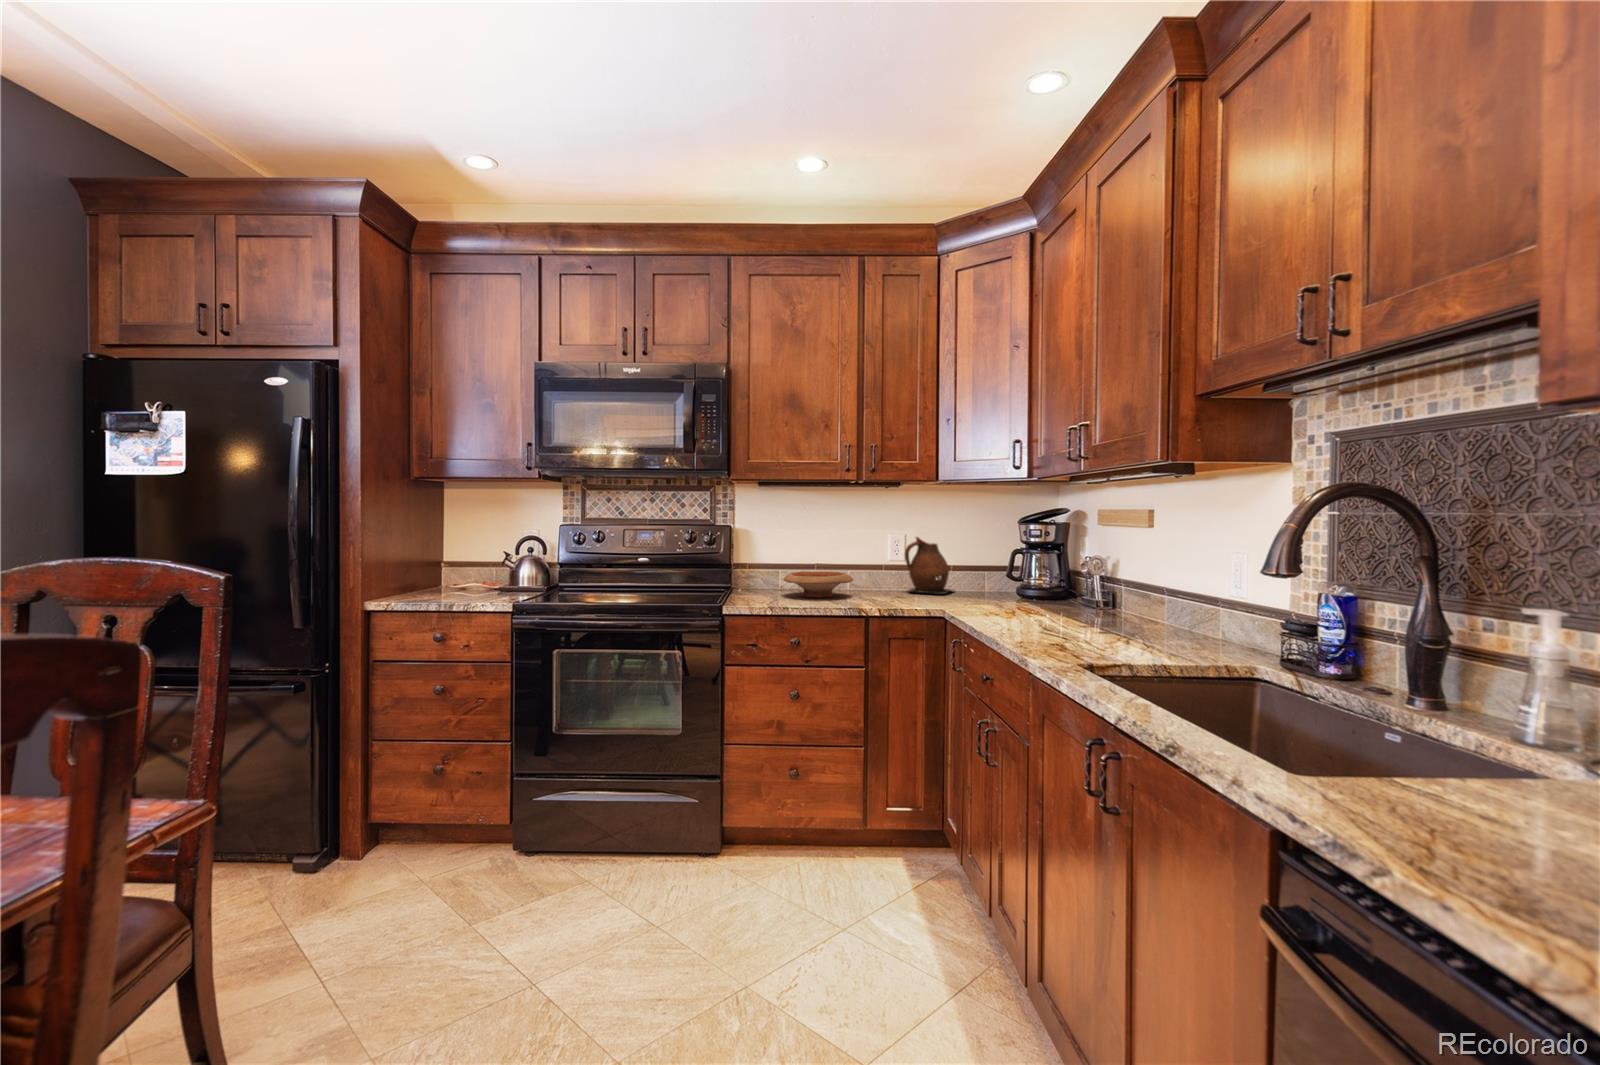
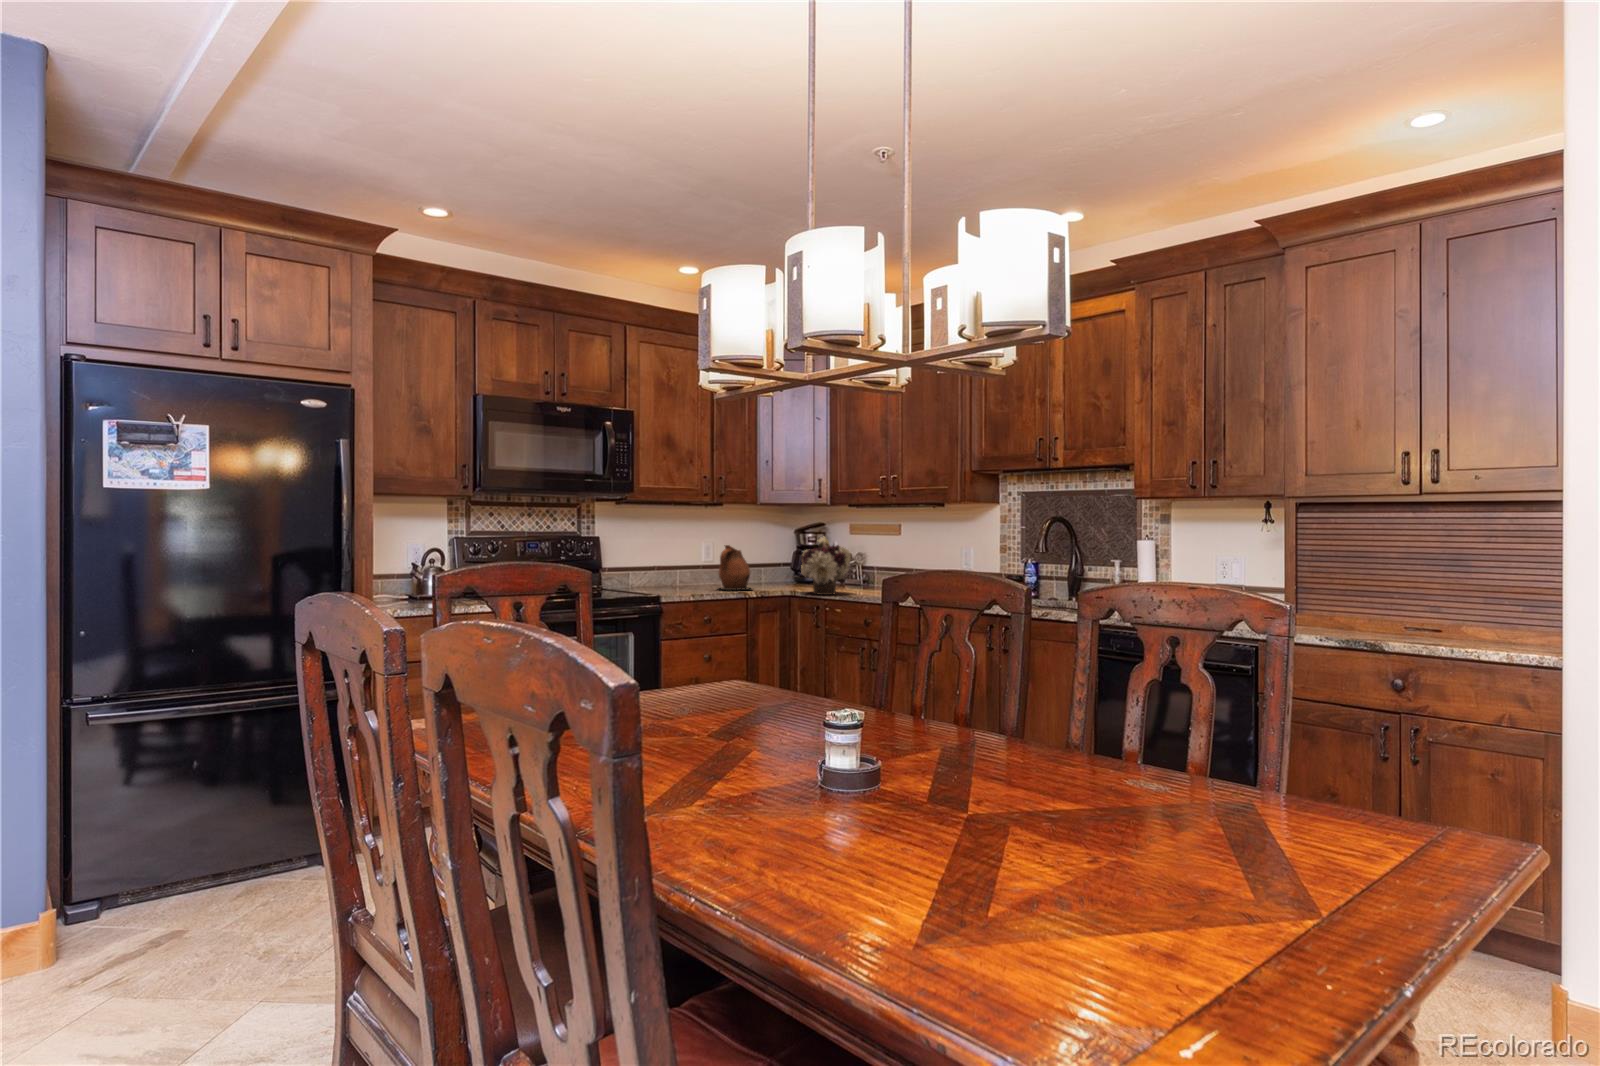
flower arrangement: none [959,526,1045,611] -> present [801,536,851,595]
wooden bowl: present [783,571,853,597] -> none [653,576,711,597]

